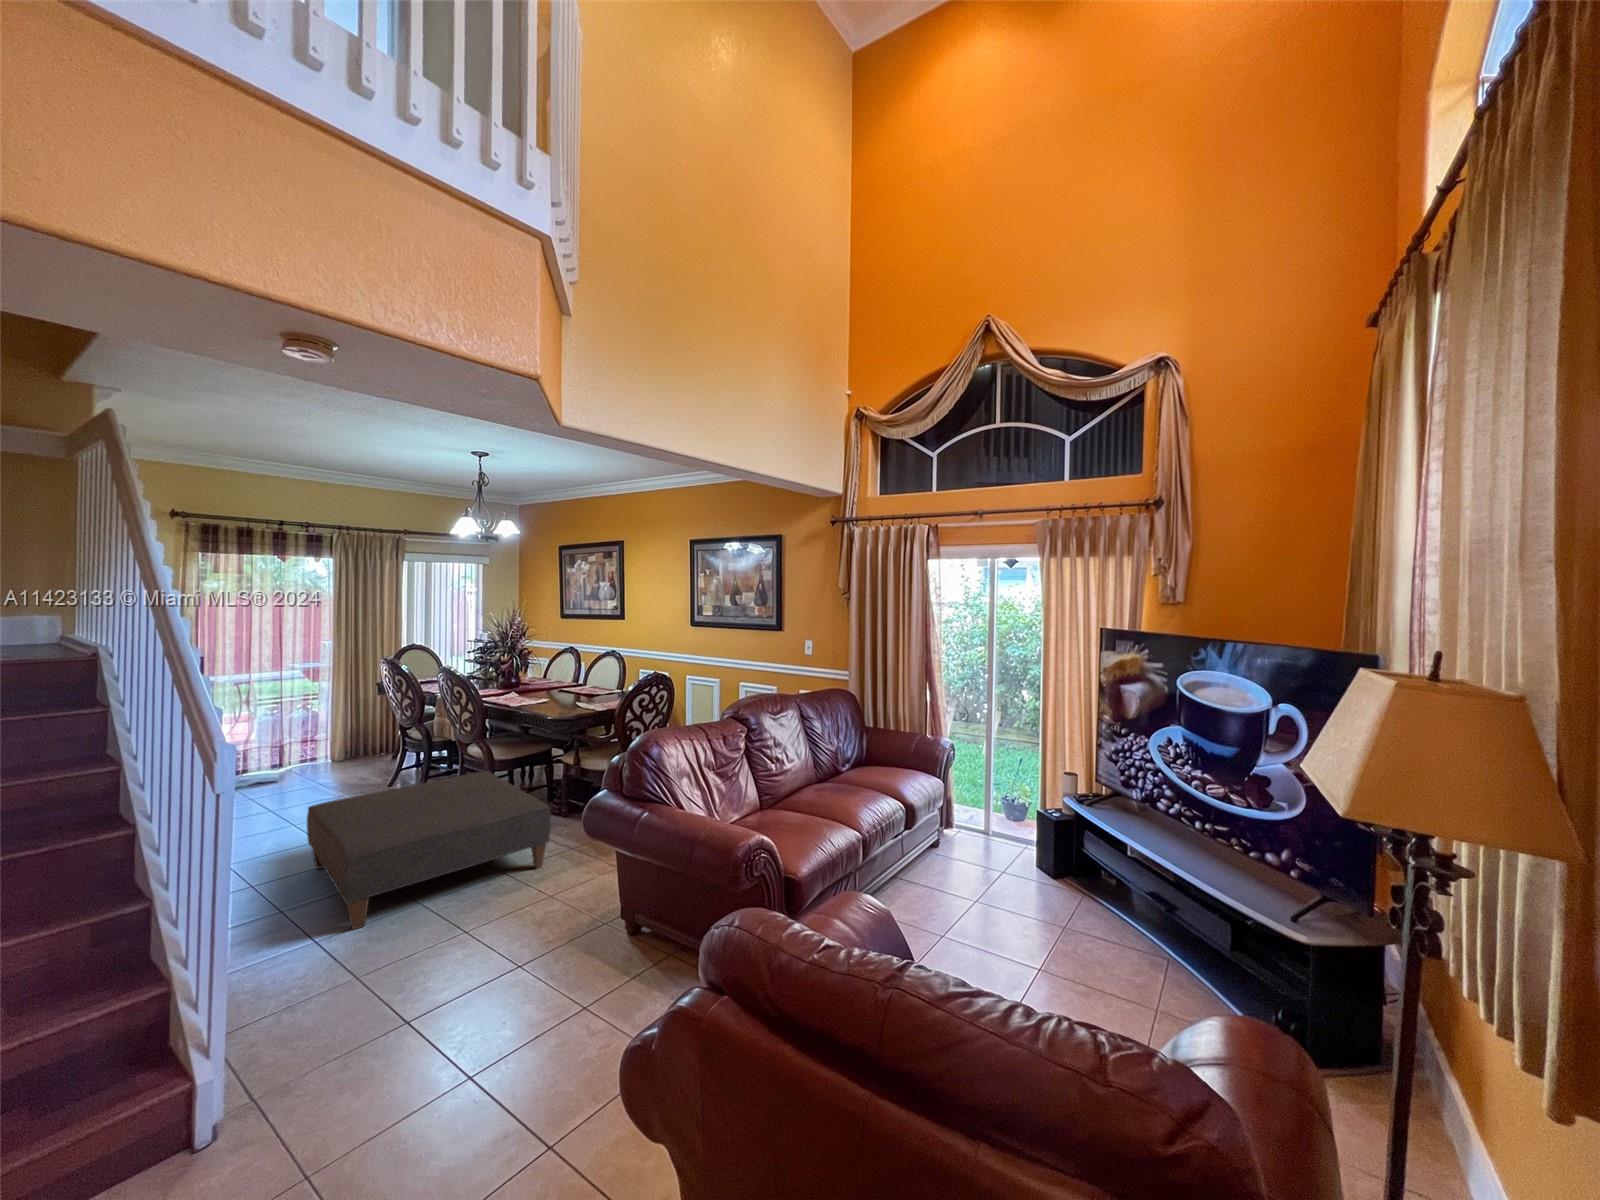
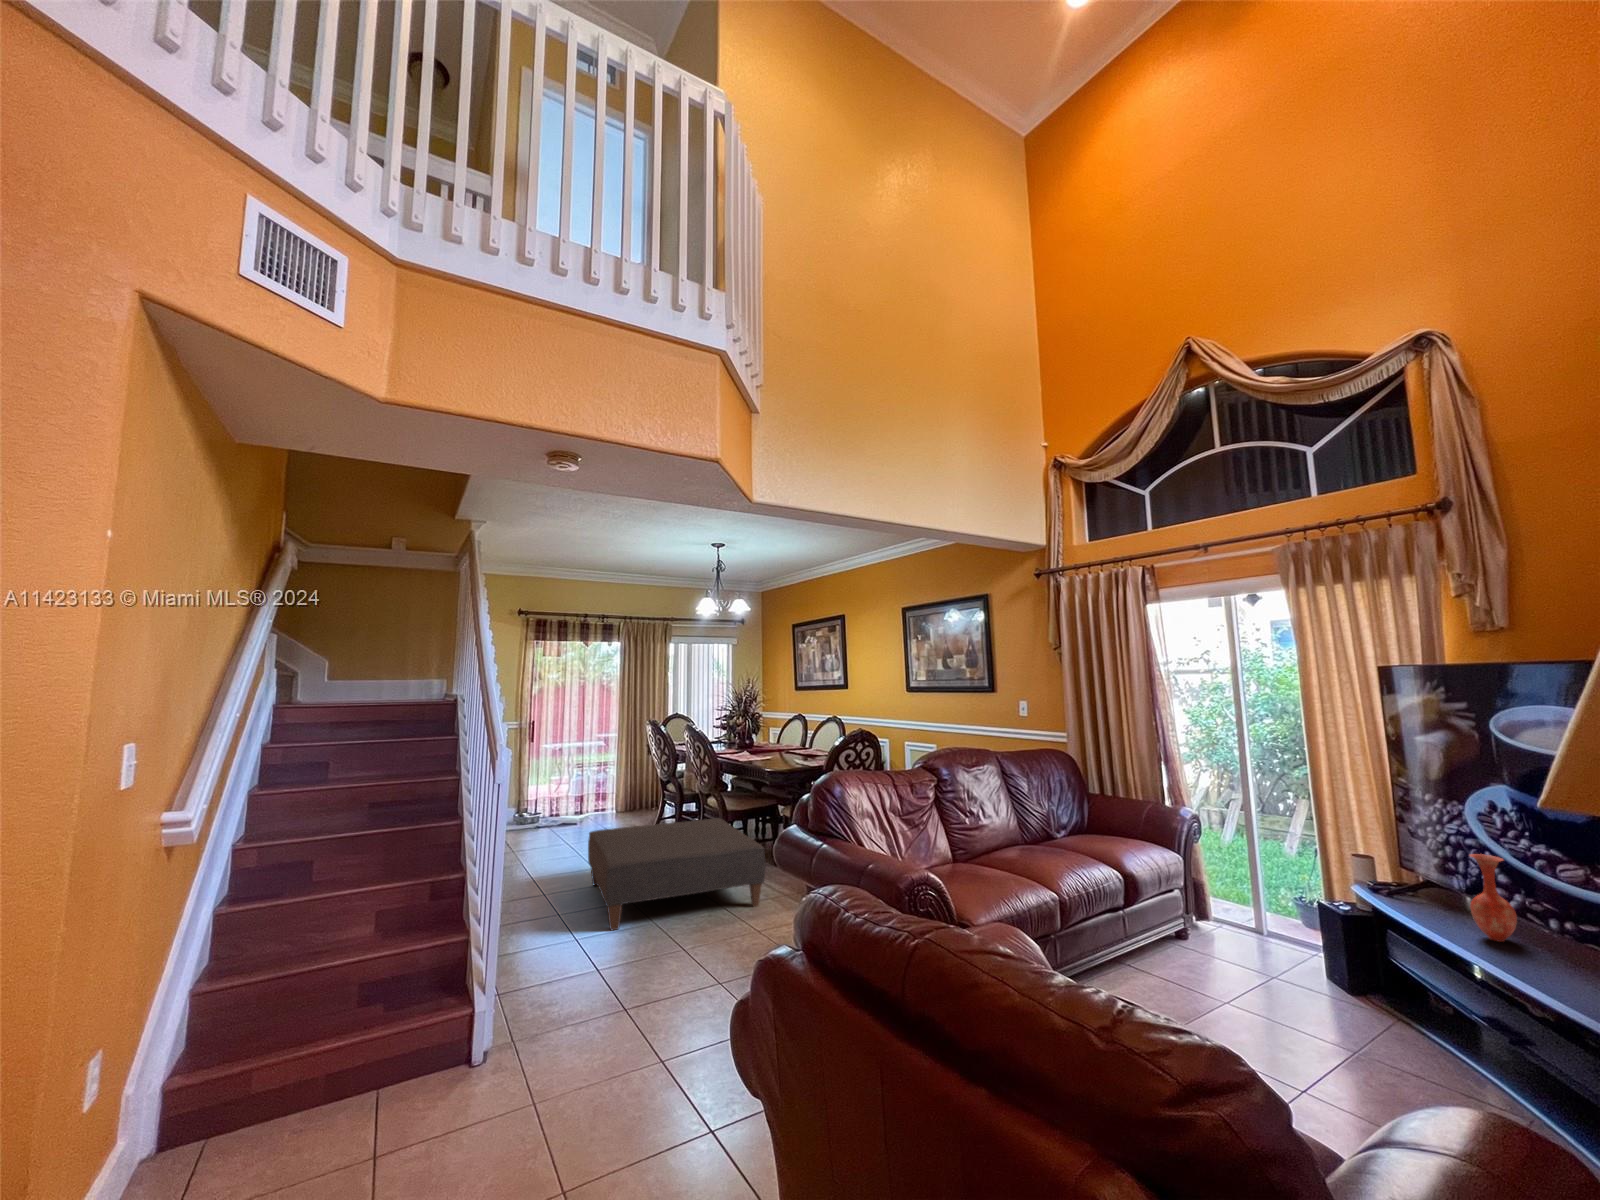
vase: none [1152,778,1179,840] -> present [1470,854,1517,942]

